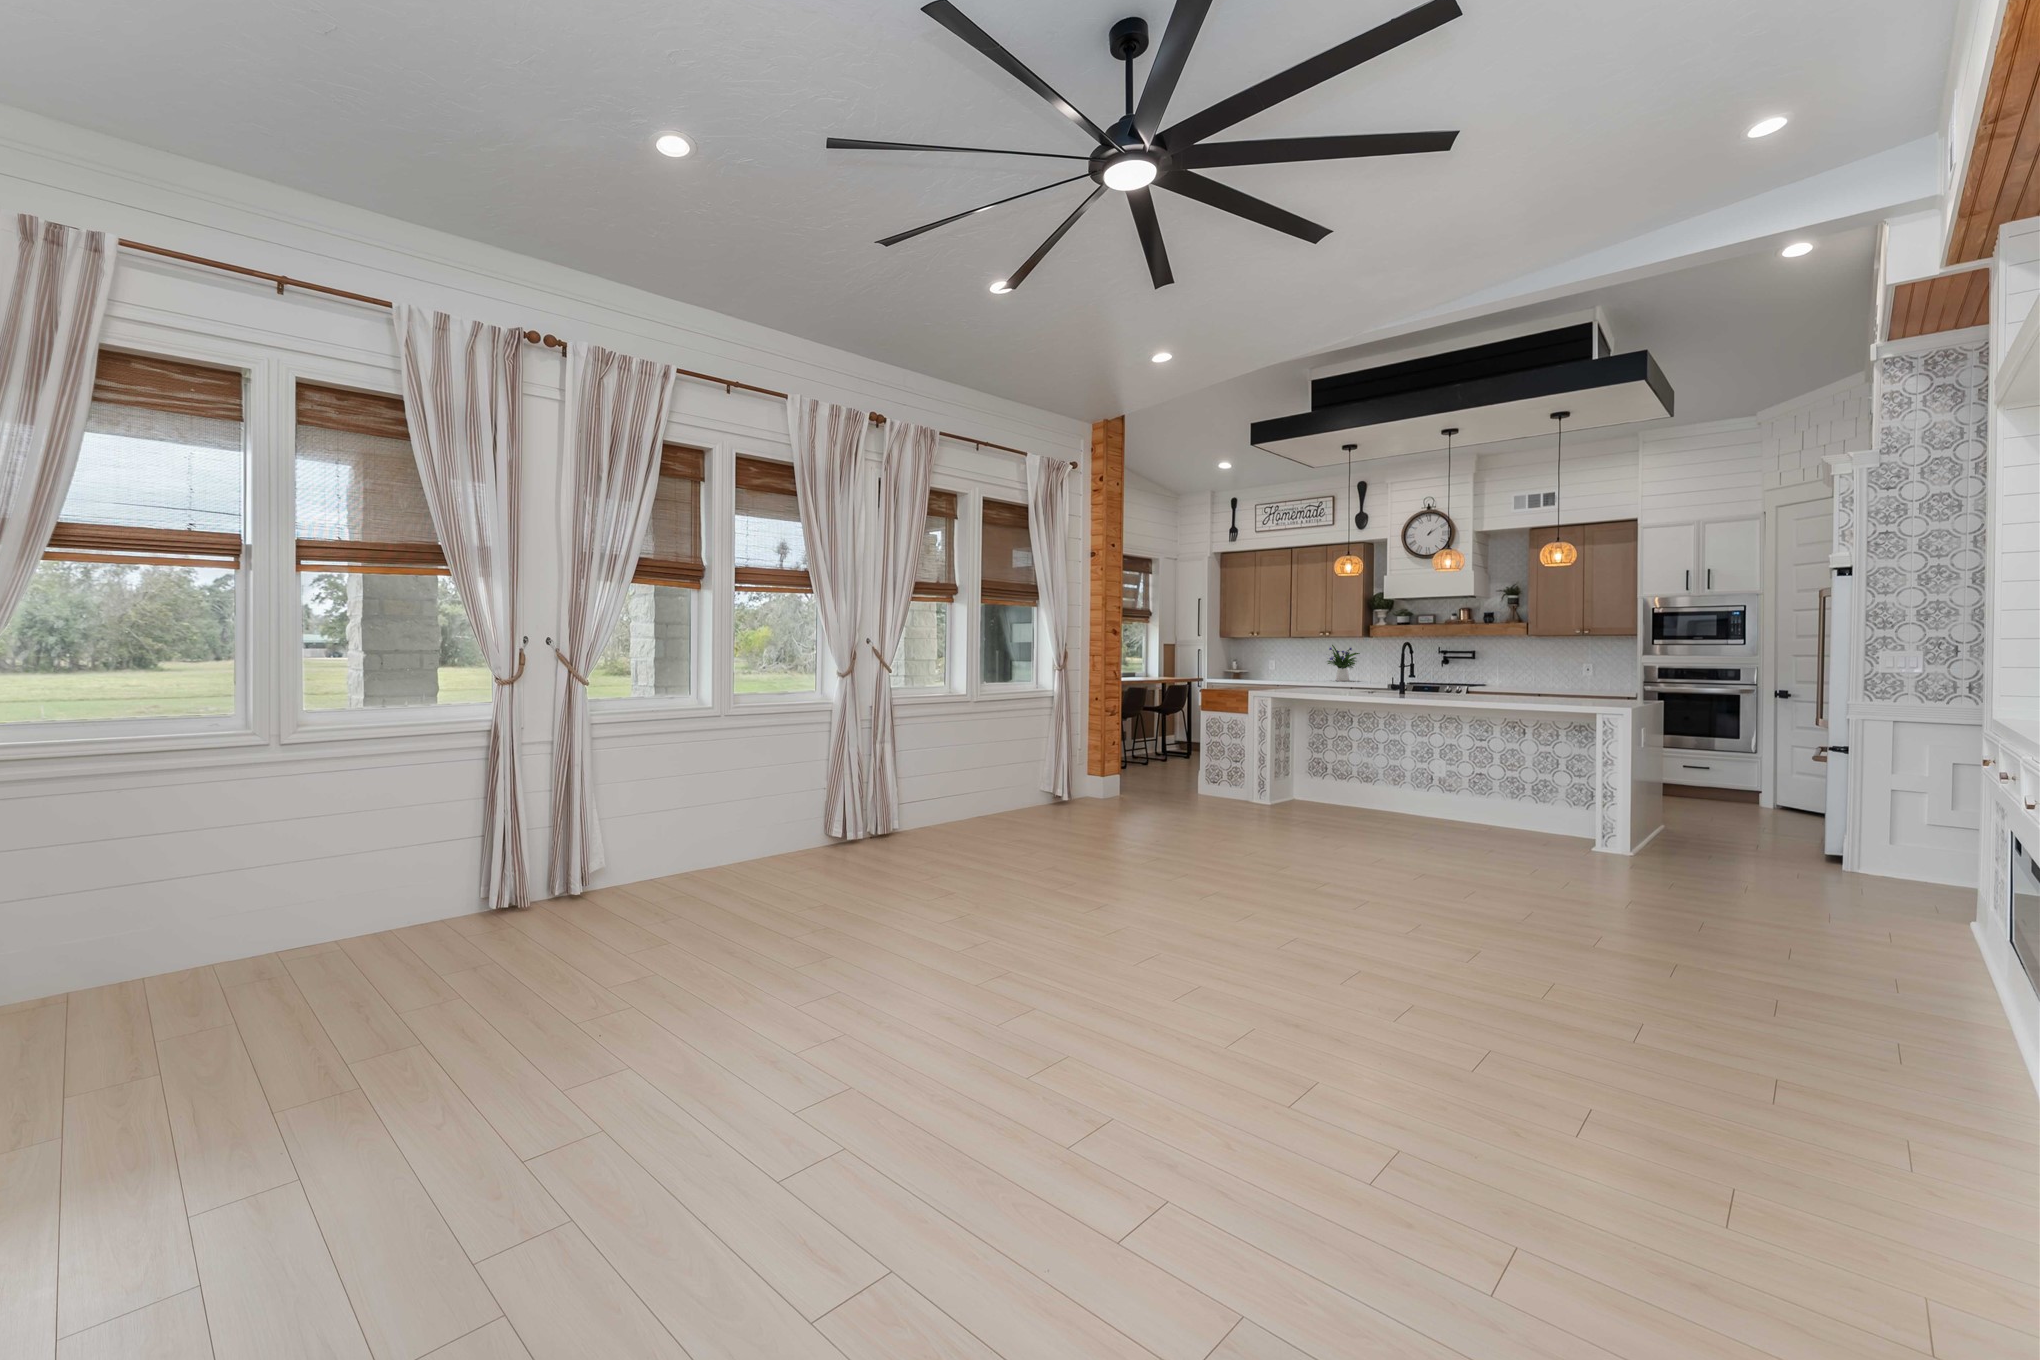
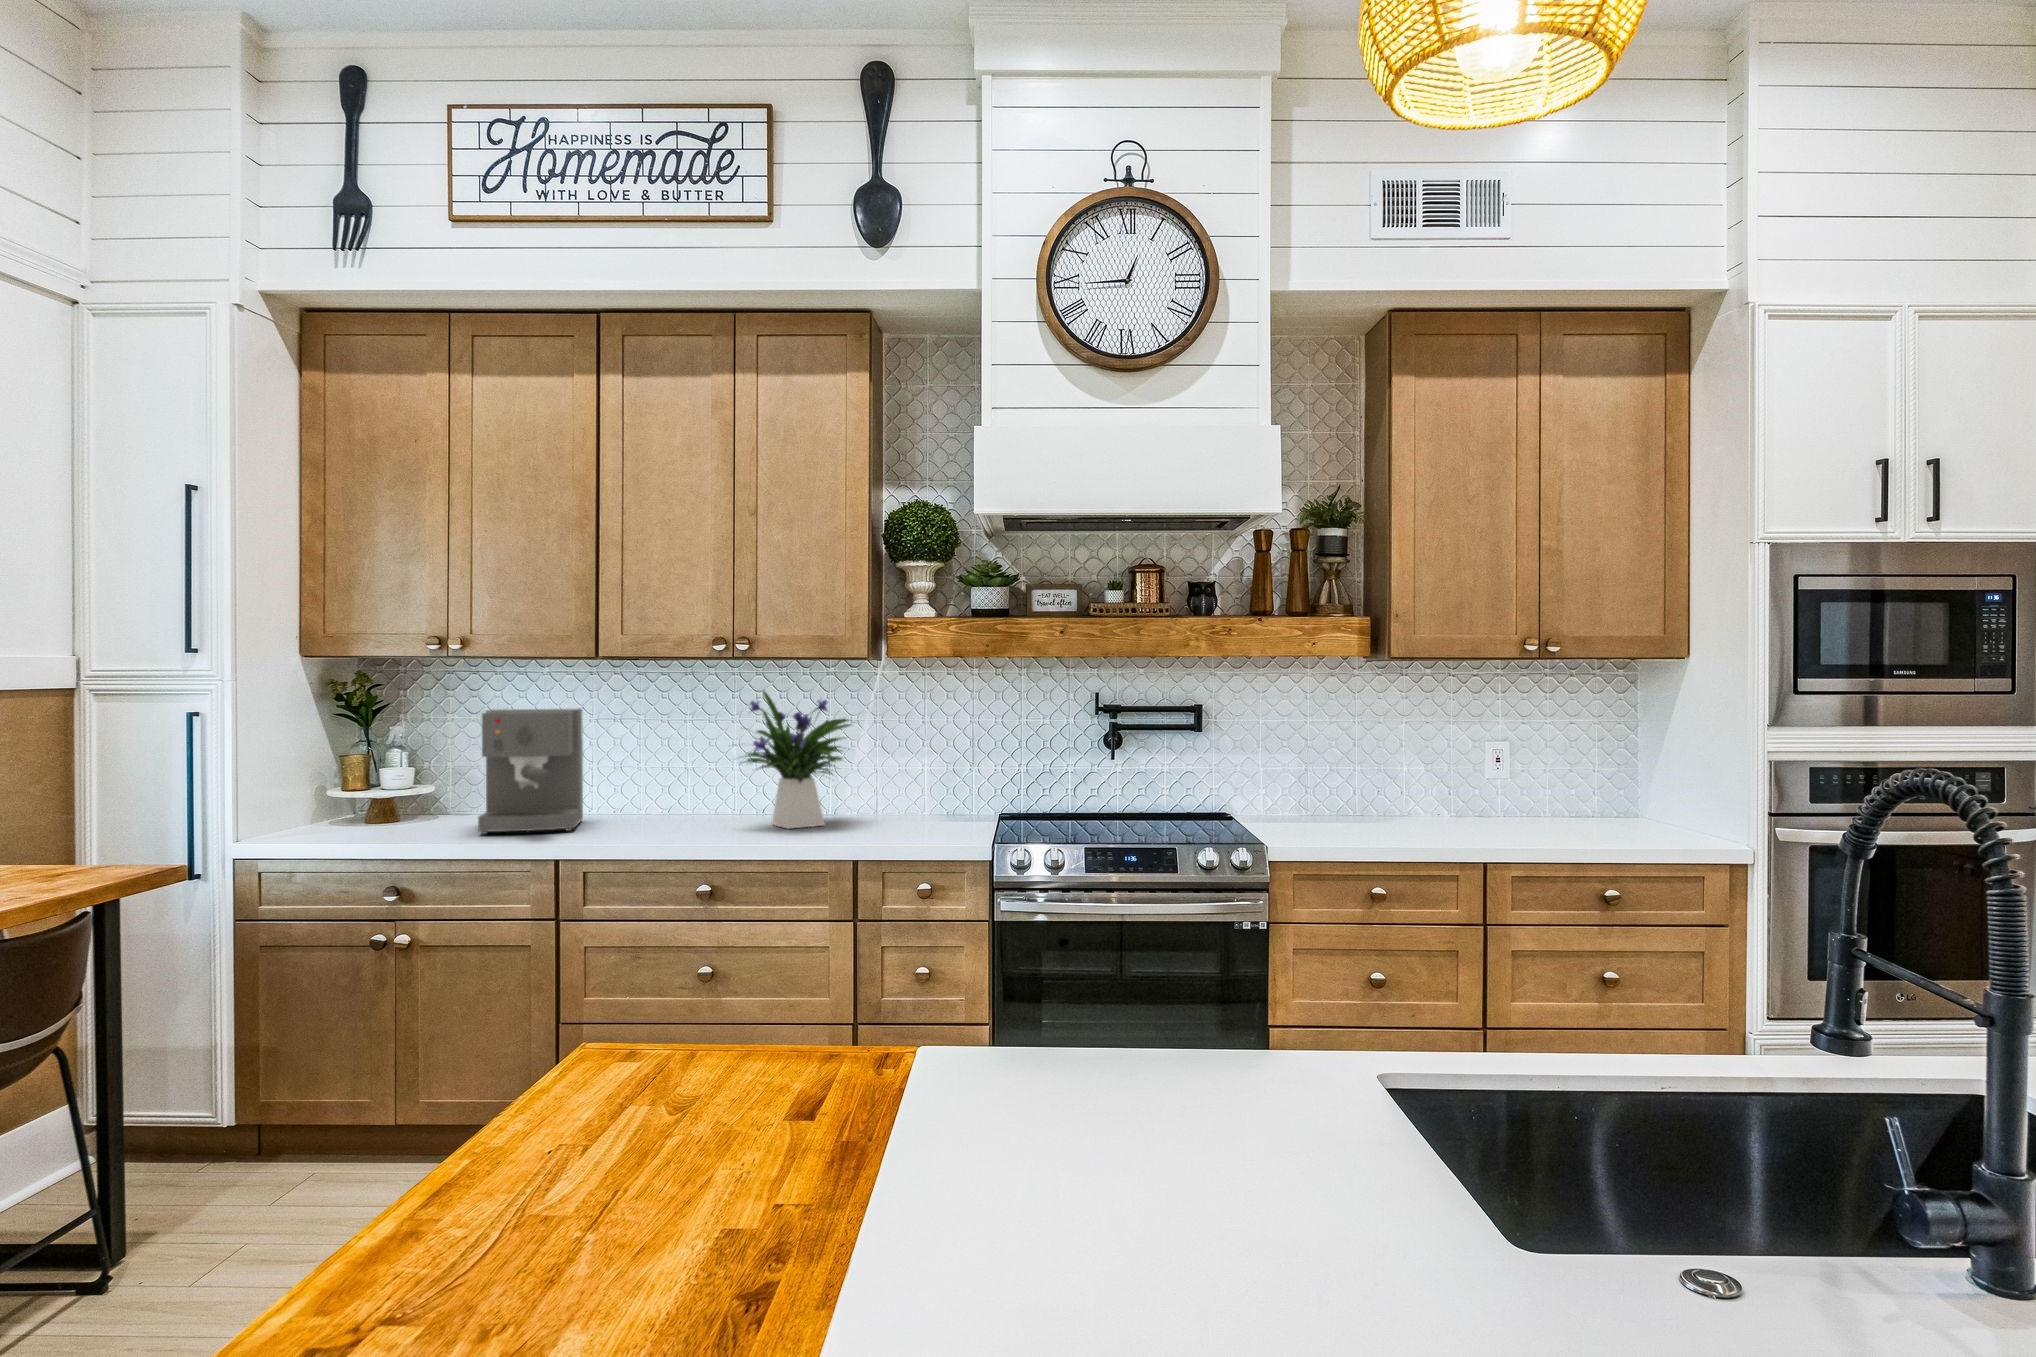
coffee maker: none [1260,649,1287,679] -> present [478,708,583,834]

